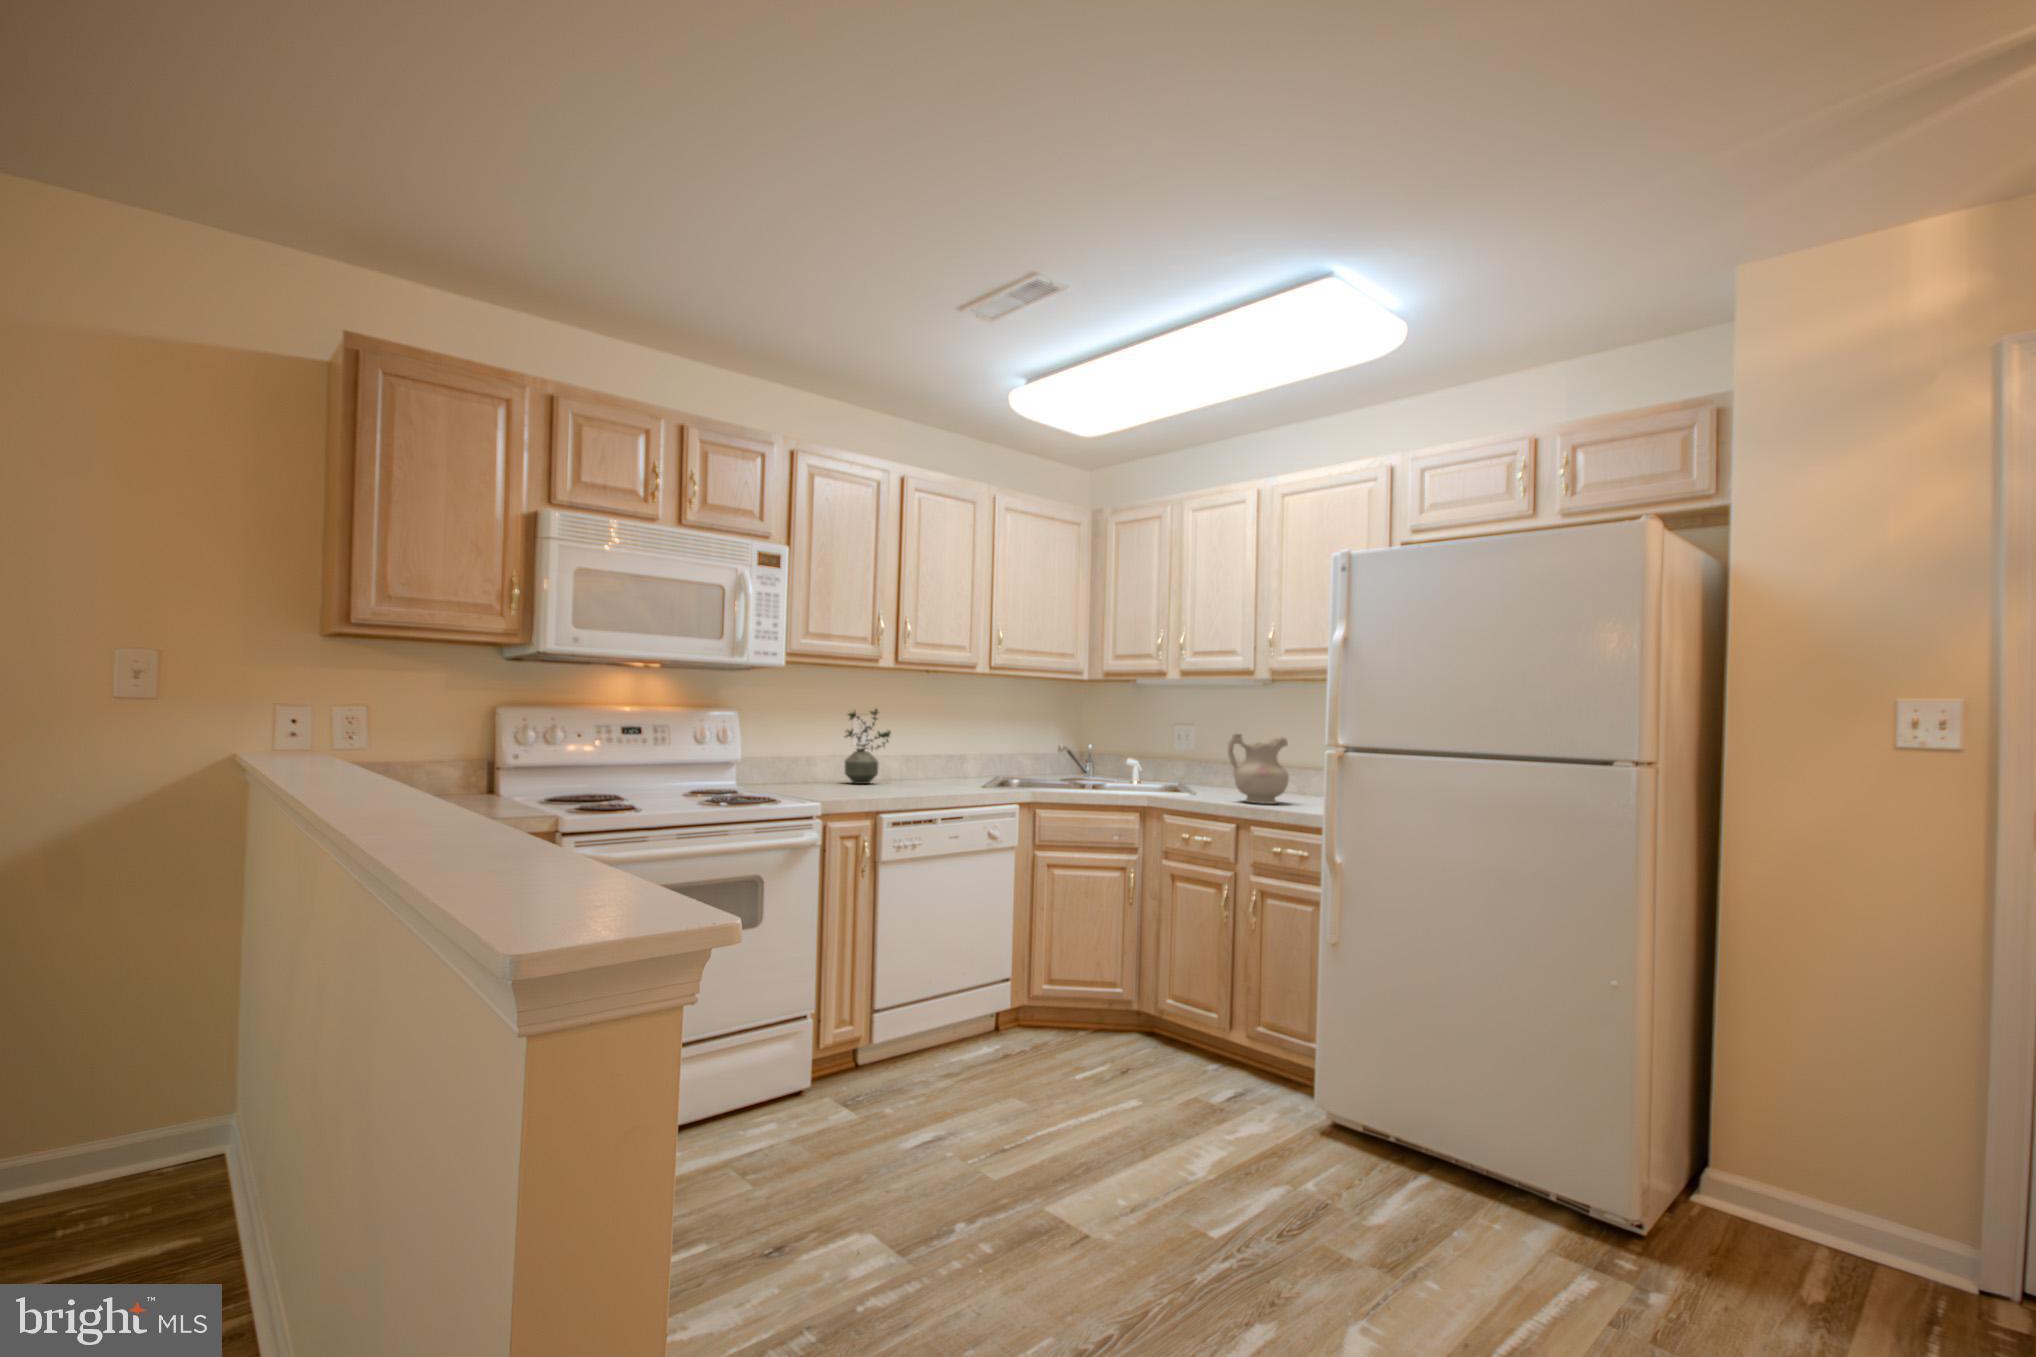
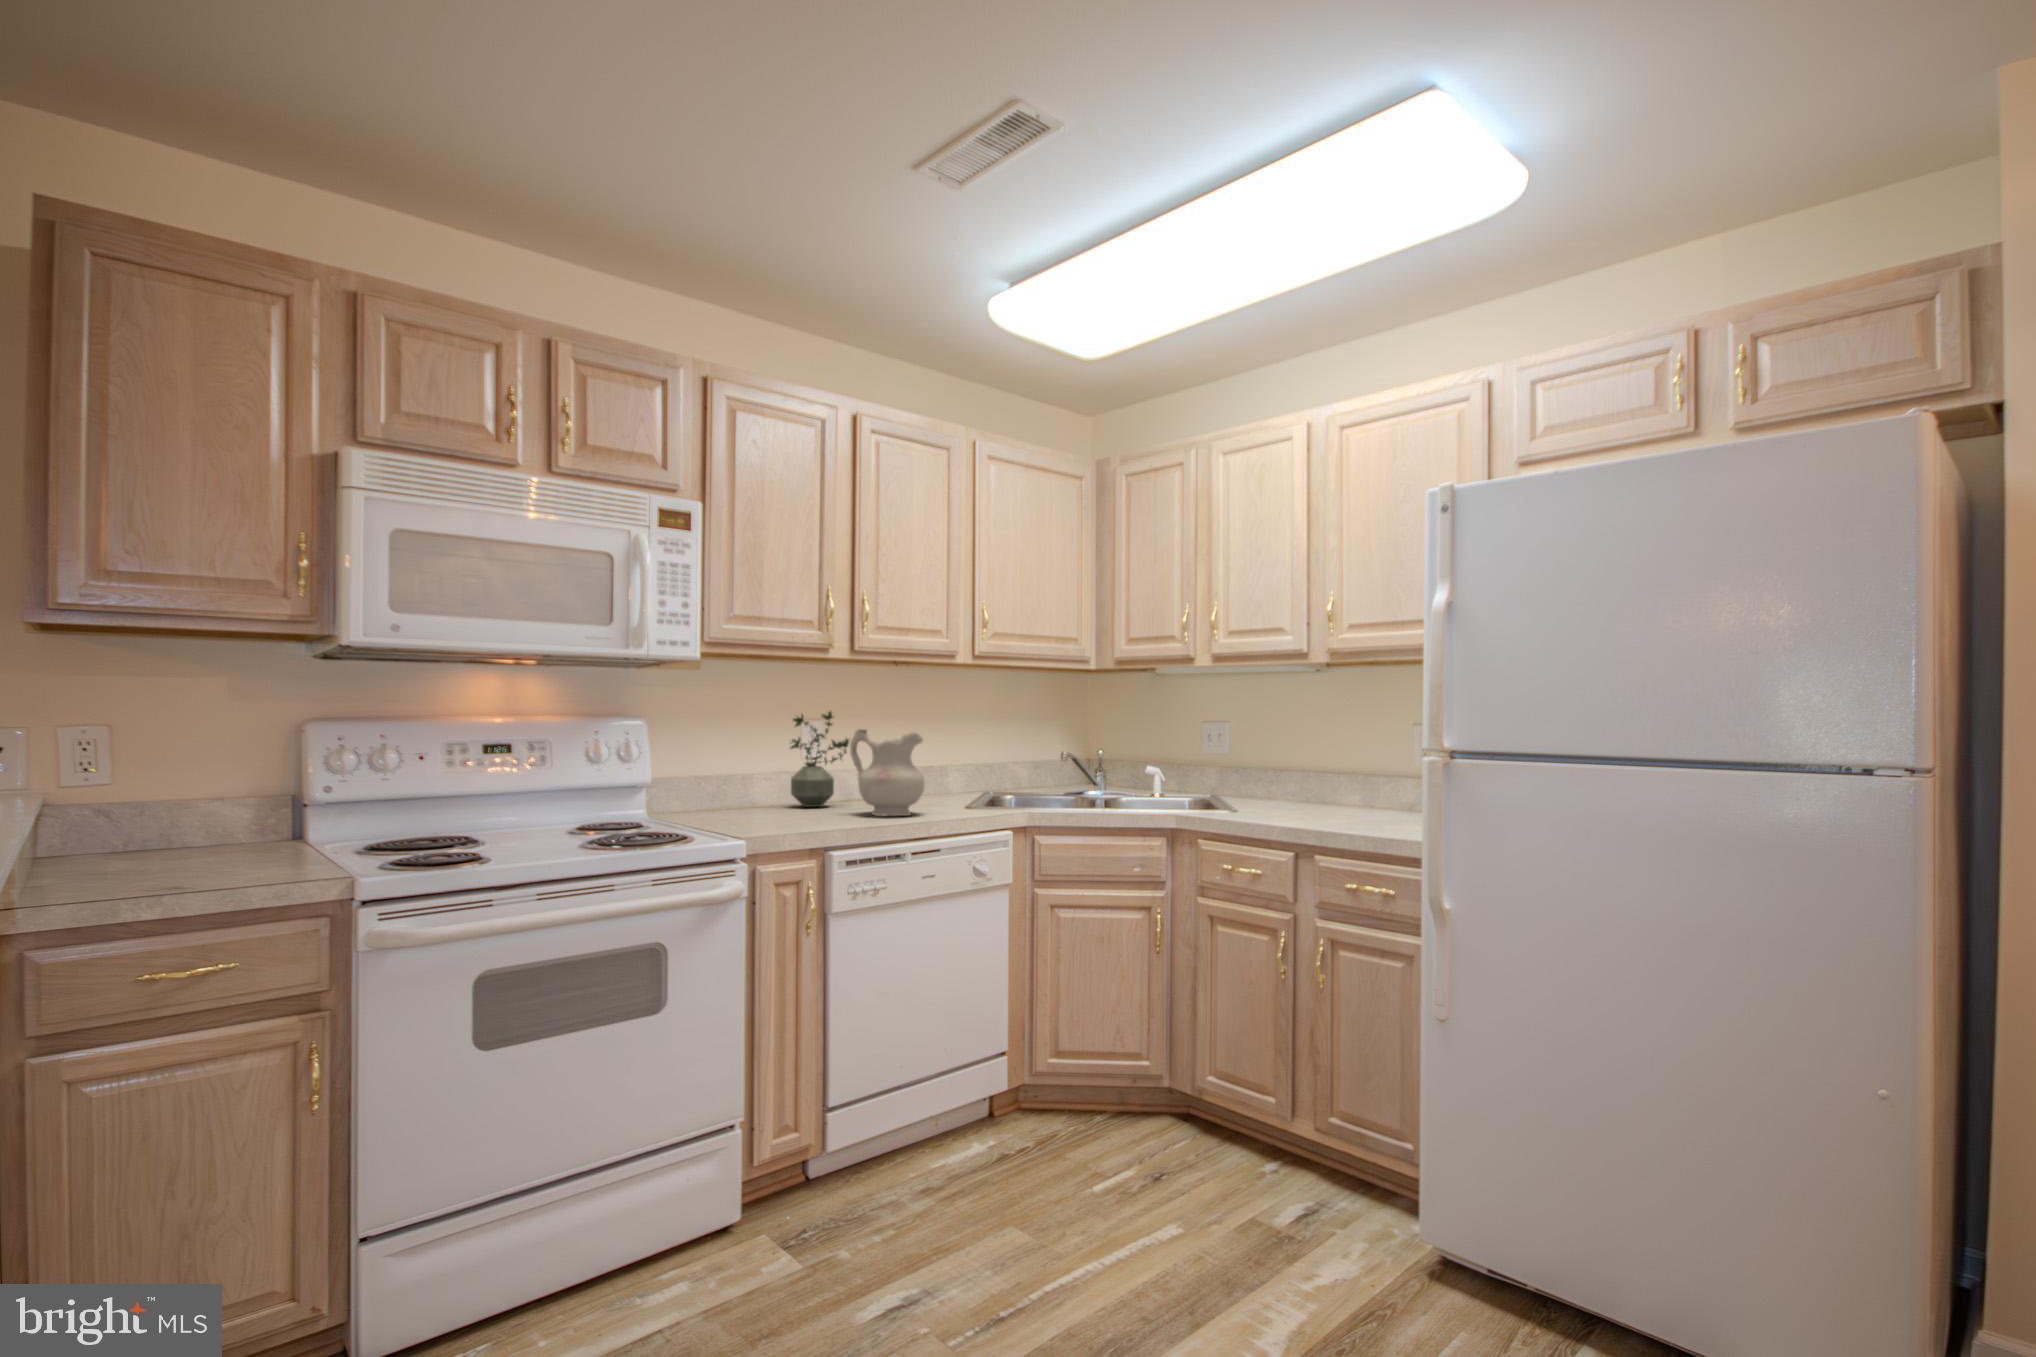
ceramic pitcher: present [1228,734,1289,804] -> present [850,729,925,816]

